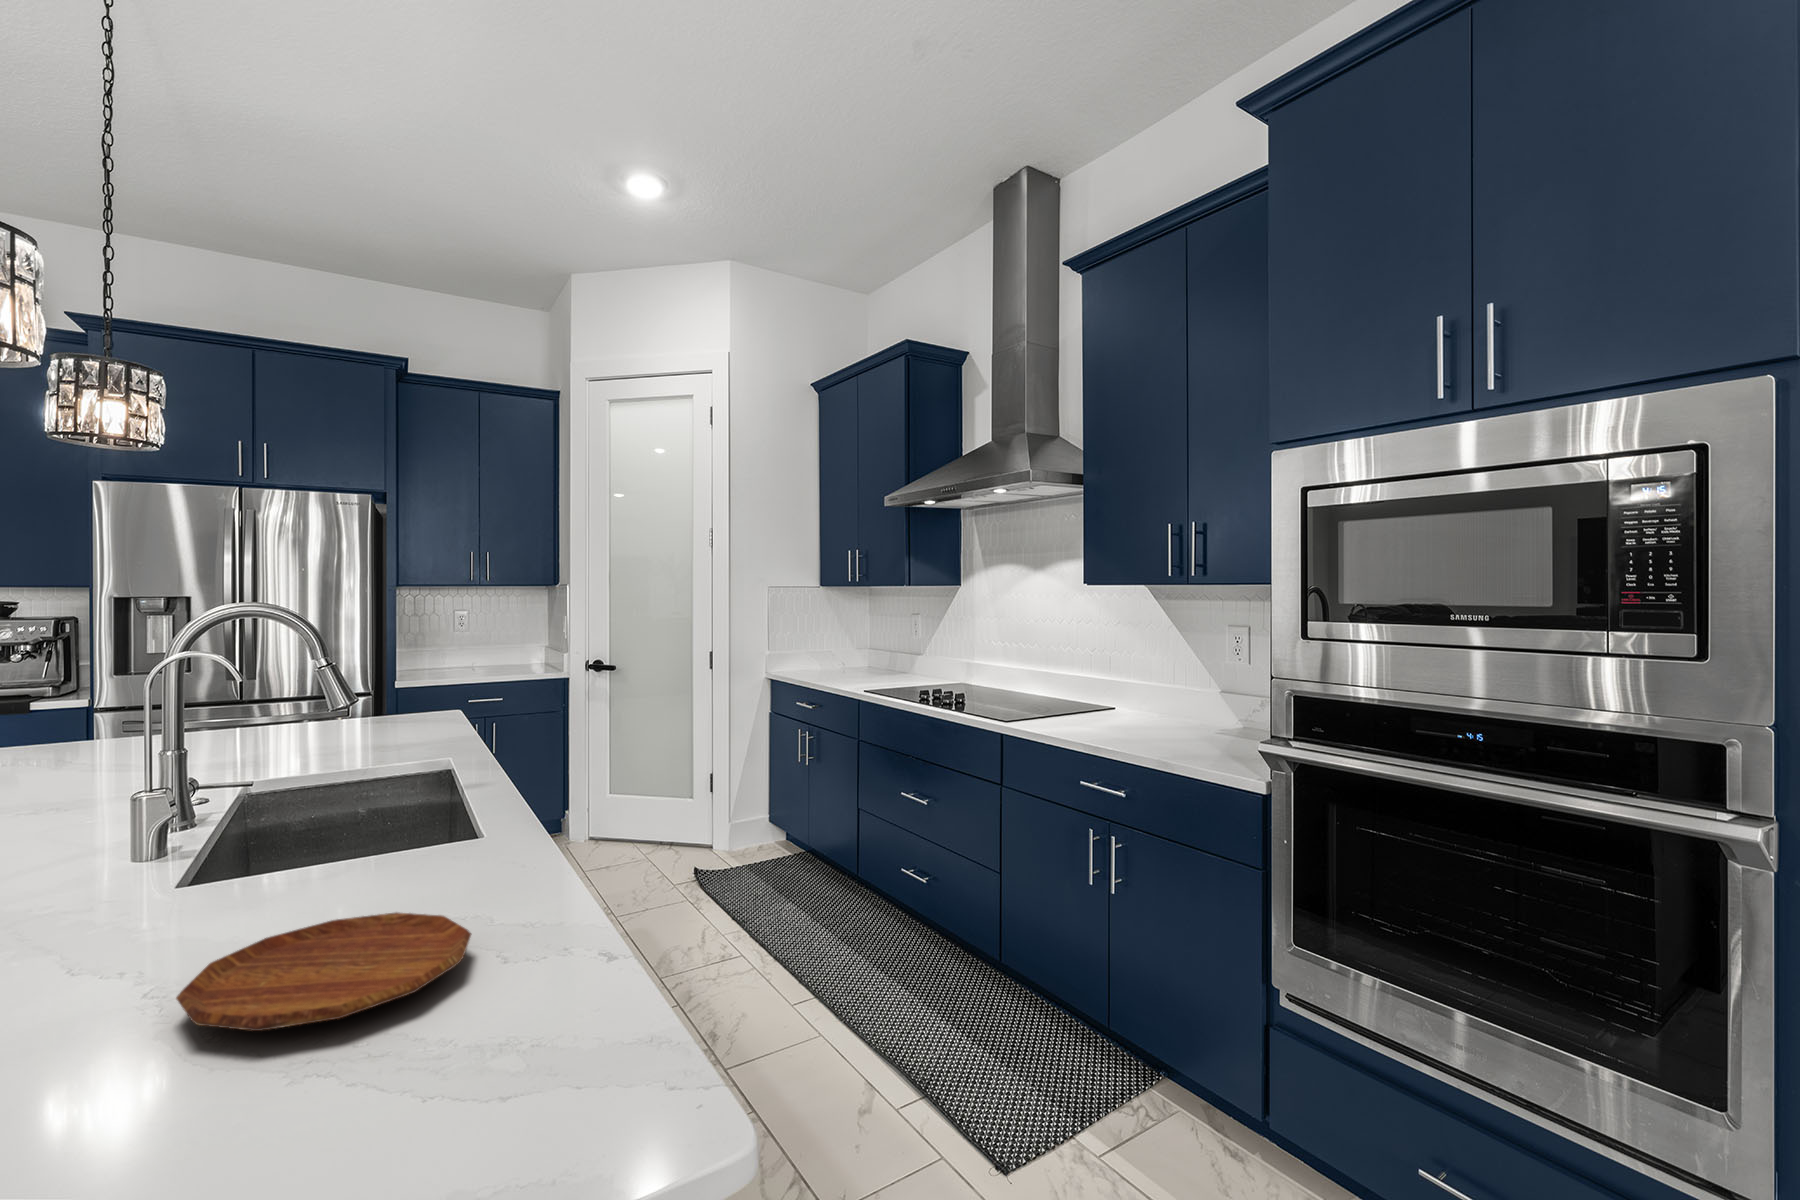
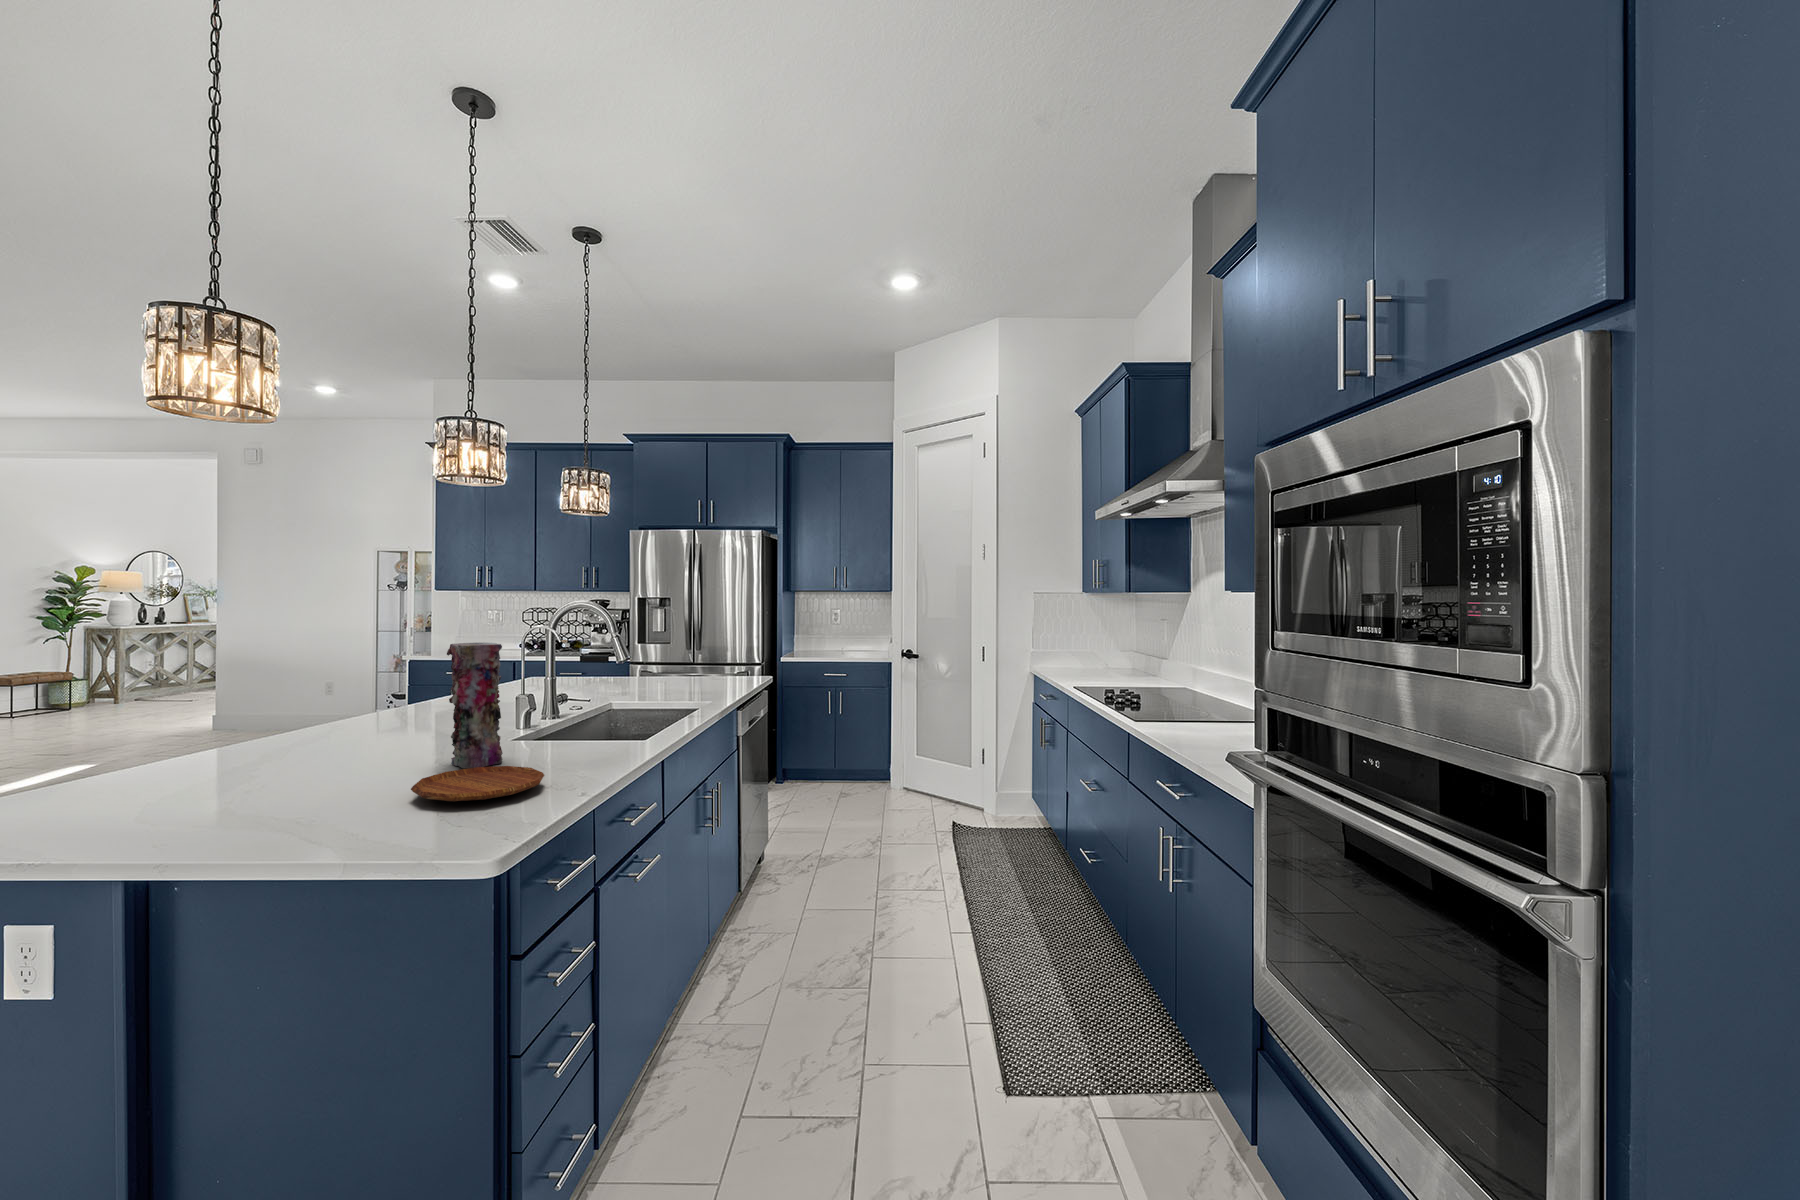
vase: none [110,679,260,949] -> present [447,643,503,768]

